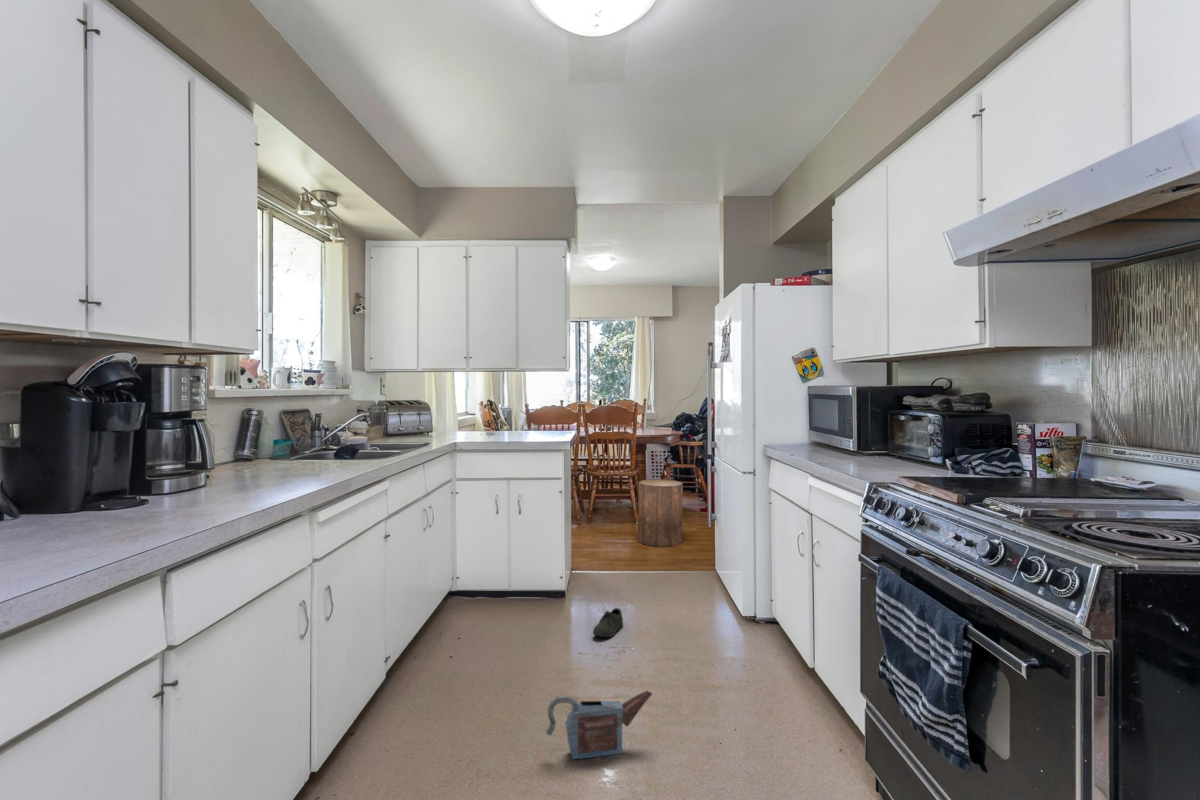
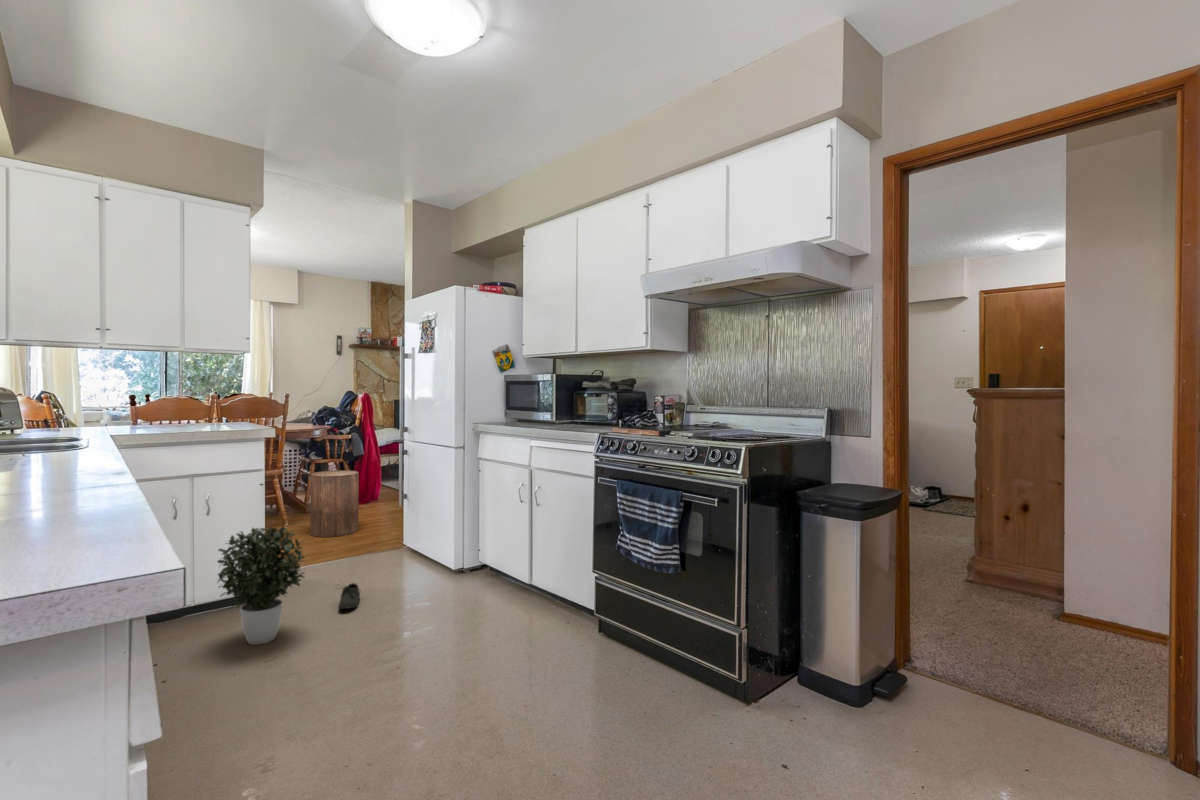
potted plant: none [475,537,554,653] -> present [218,527,304,645]
watering can: present [546,691,652,759] -> none [375,614,454,684]

